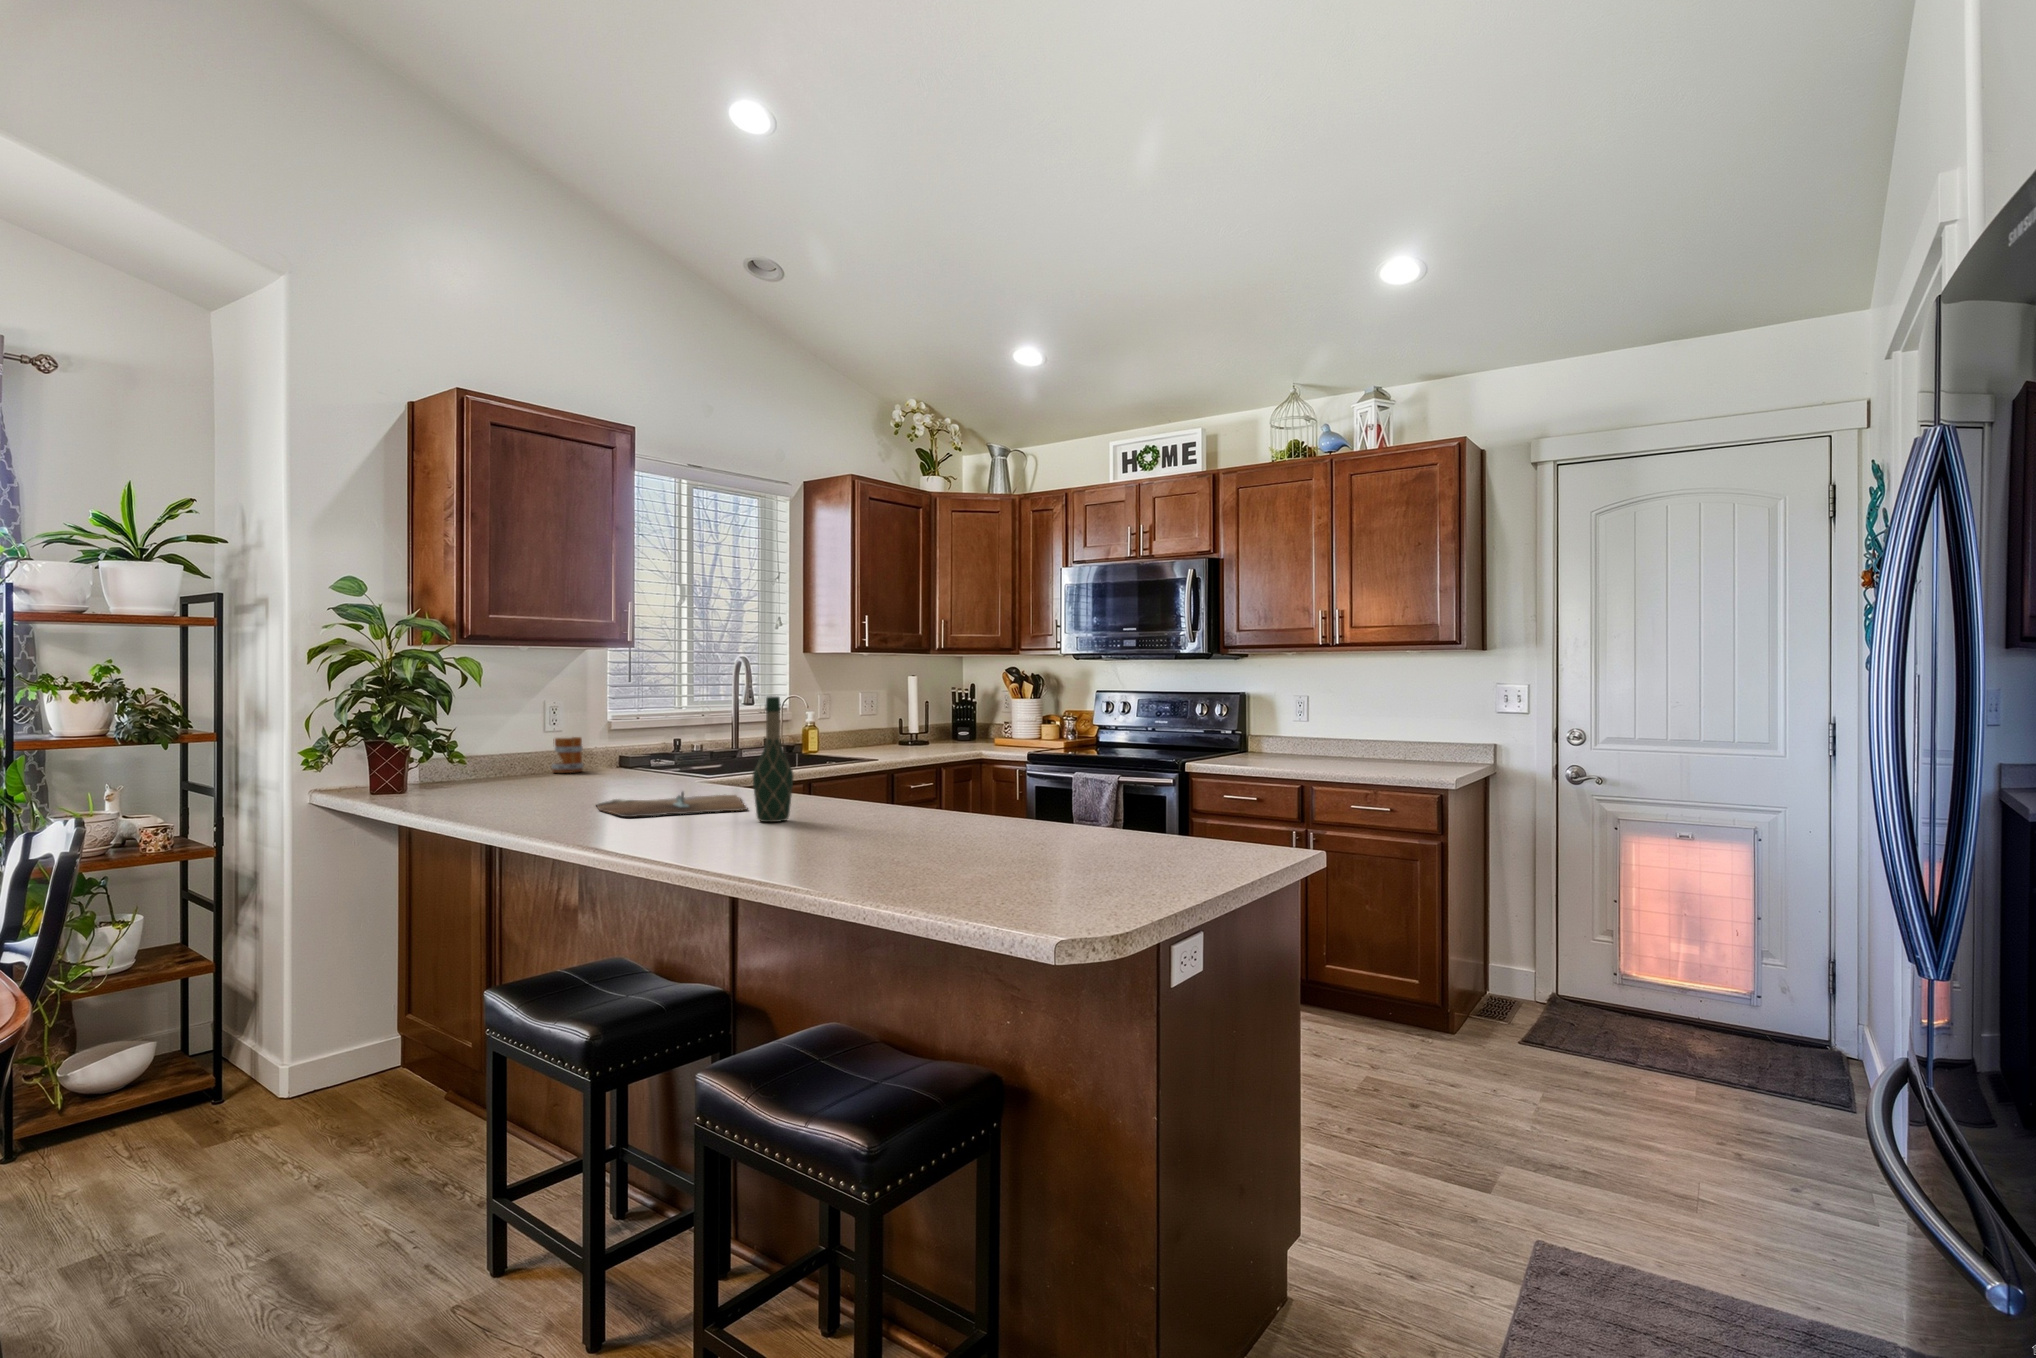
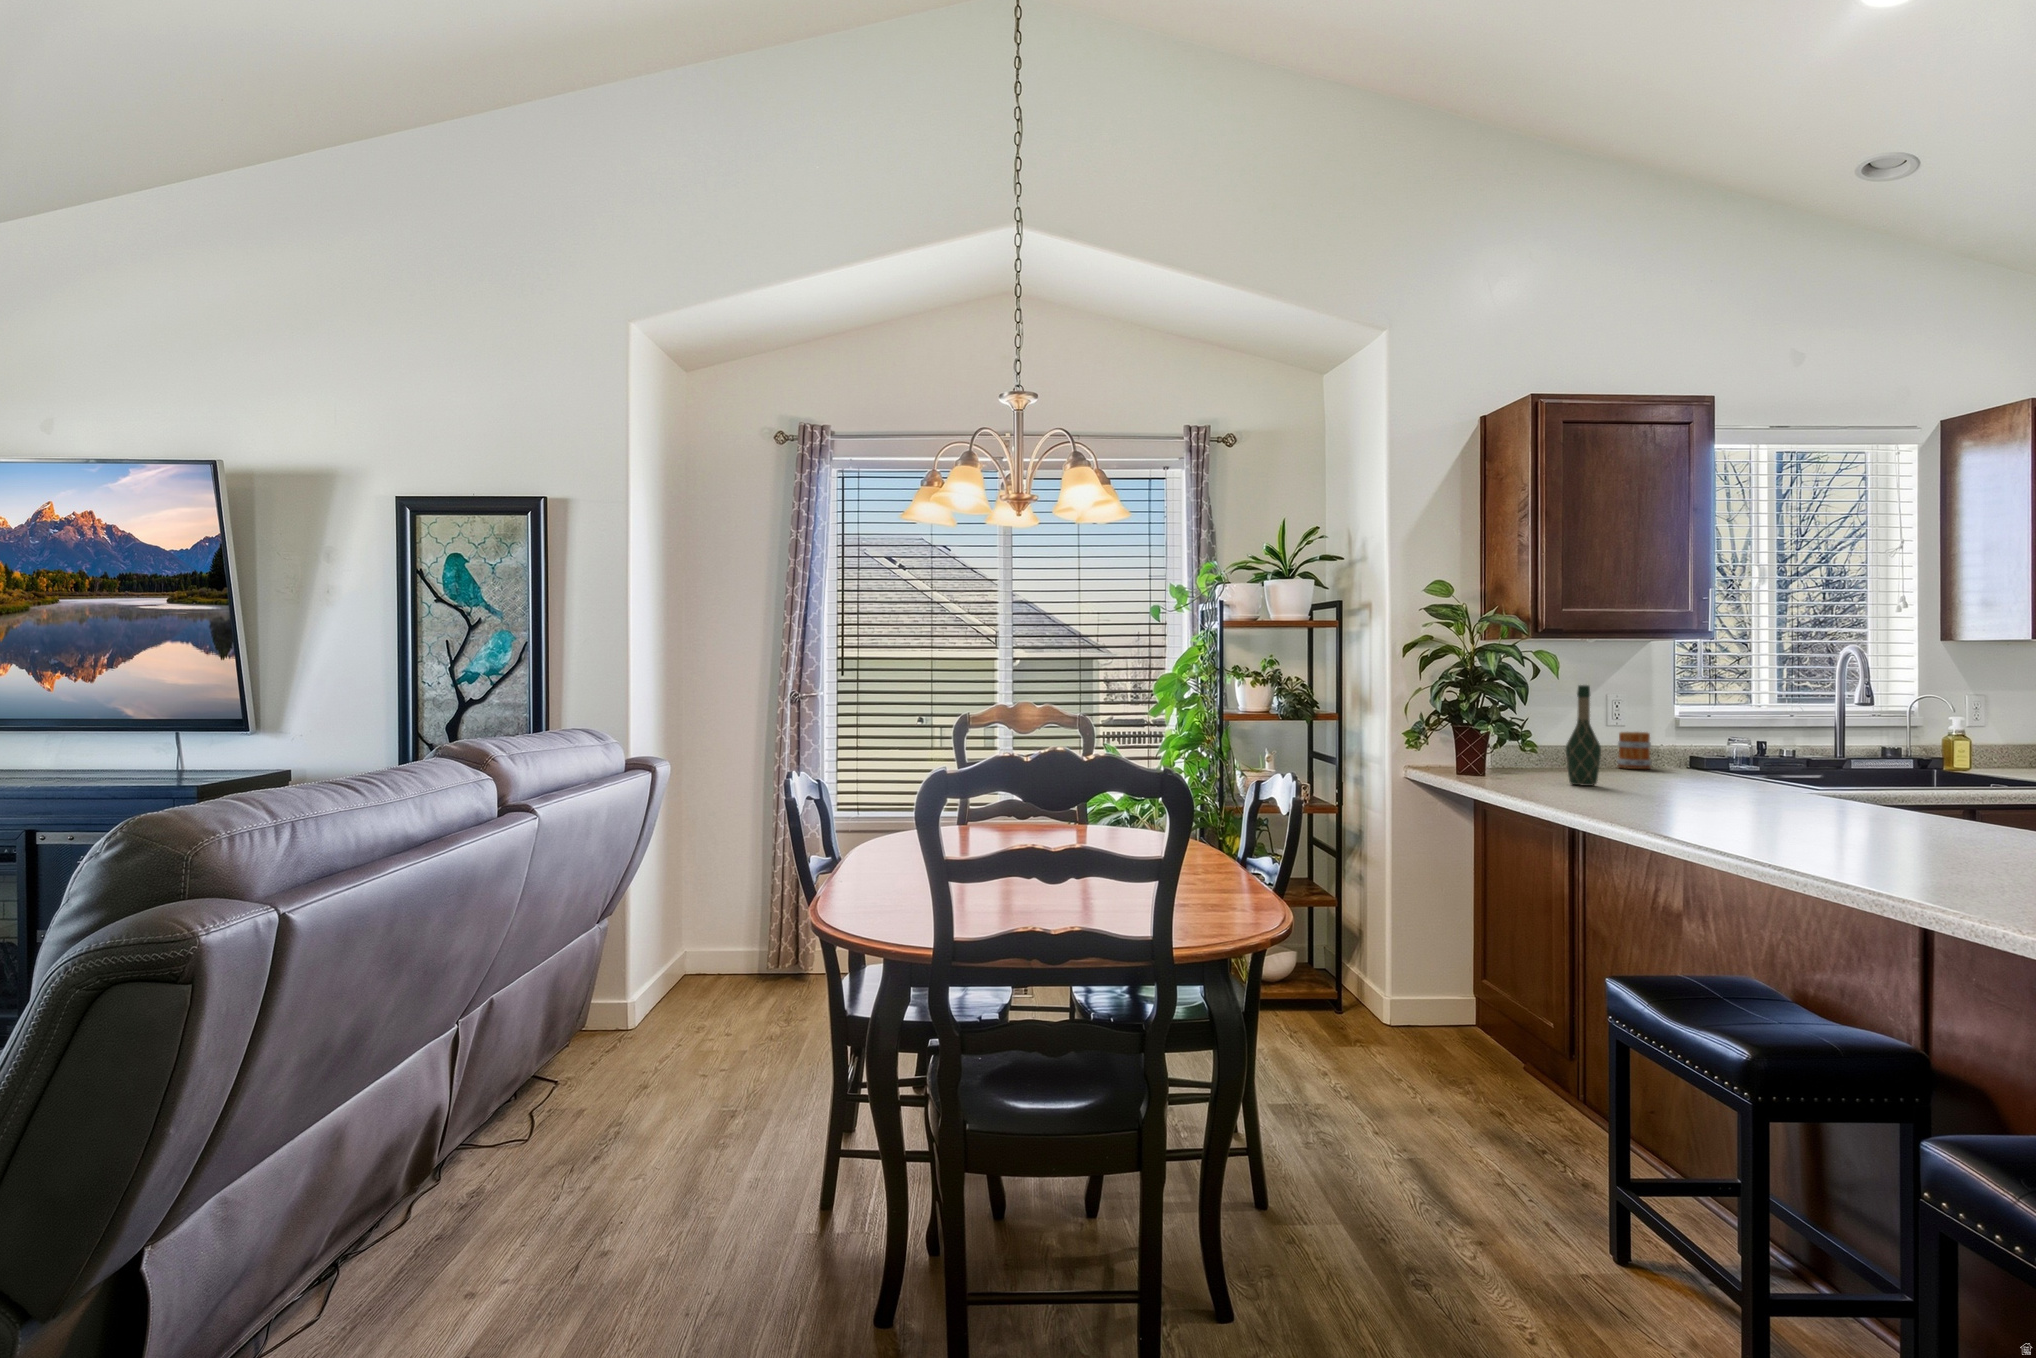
wine bottle: present [753,696,793,822] -> present [1566,685,1601,786]
cutting board: present [597,792,747,817] -> none [1684,795,1883,824]

